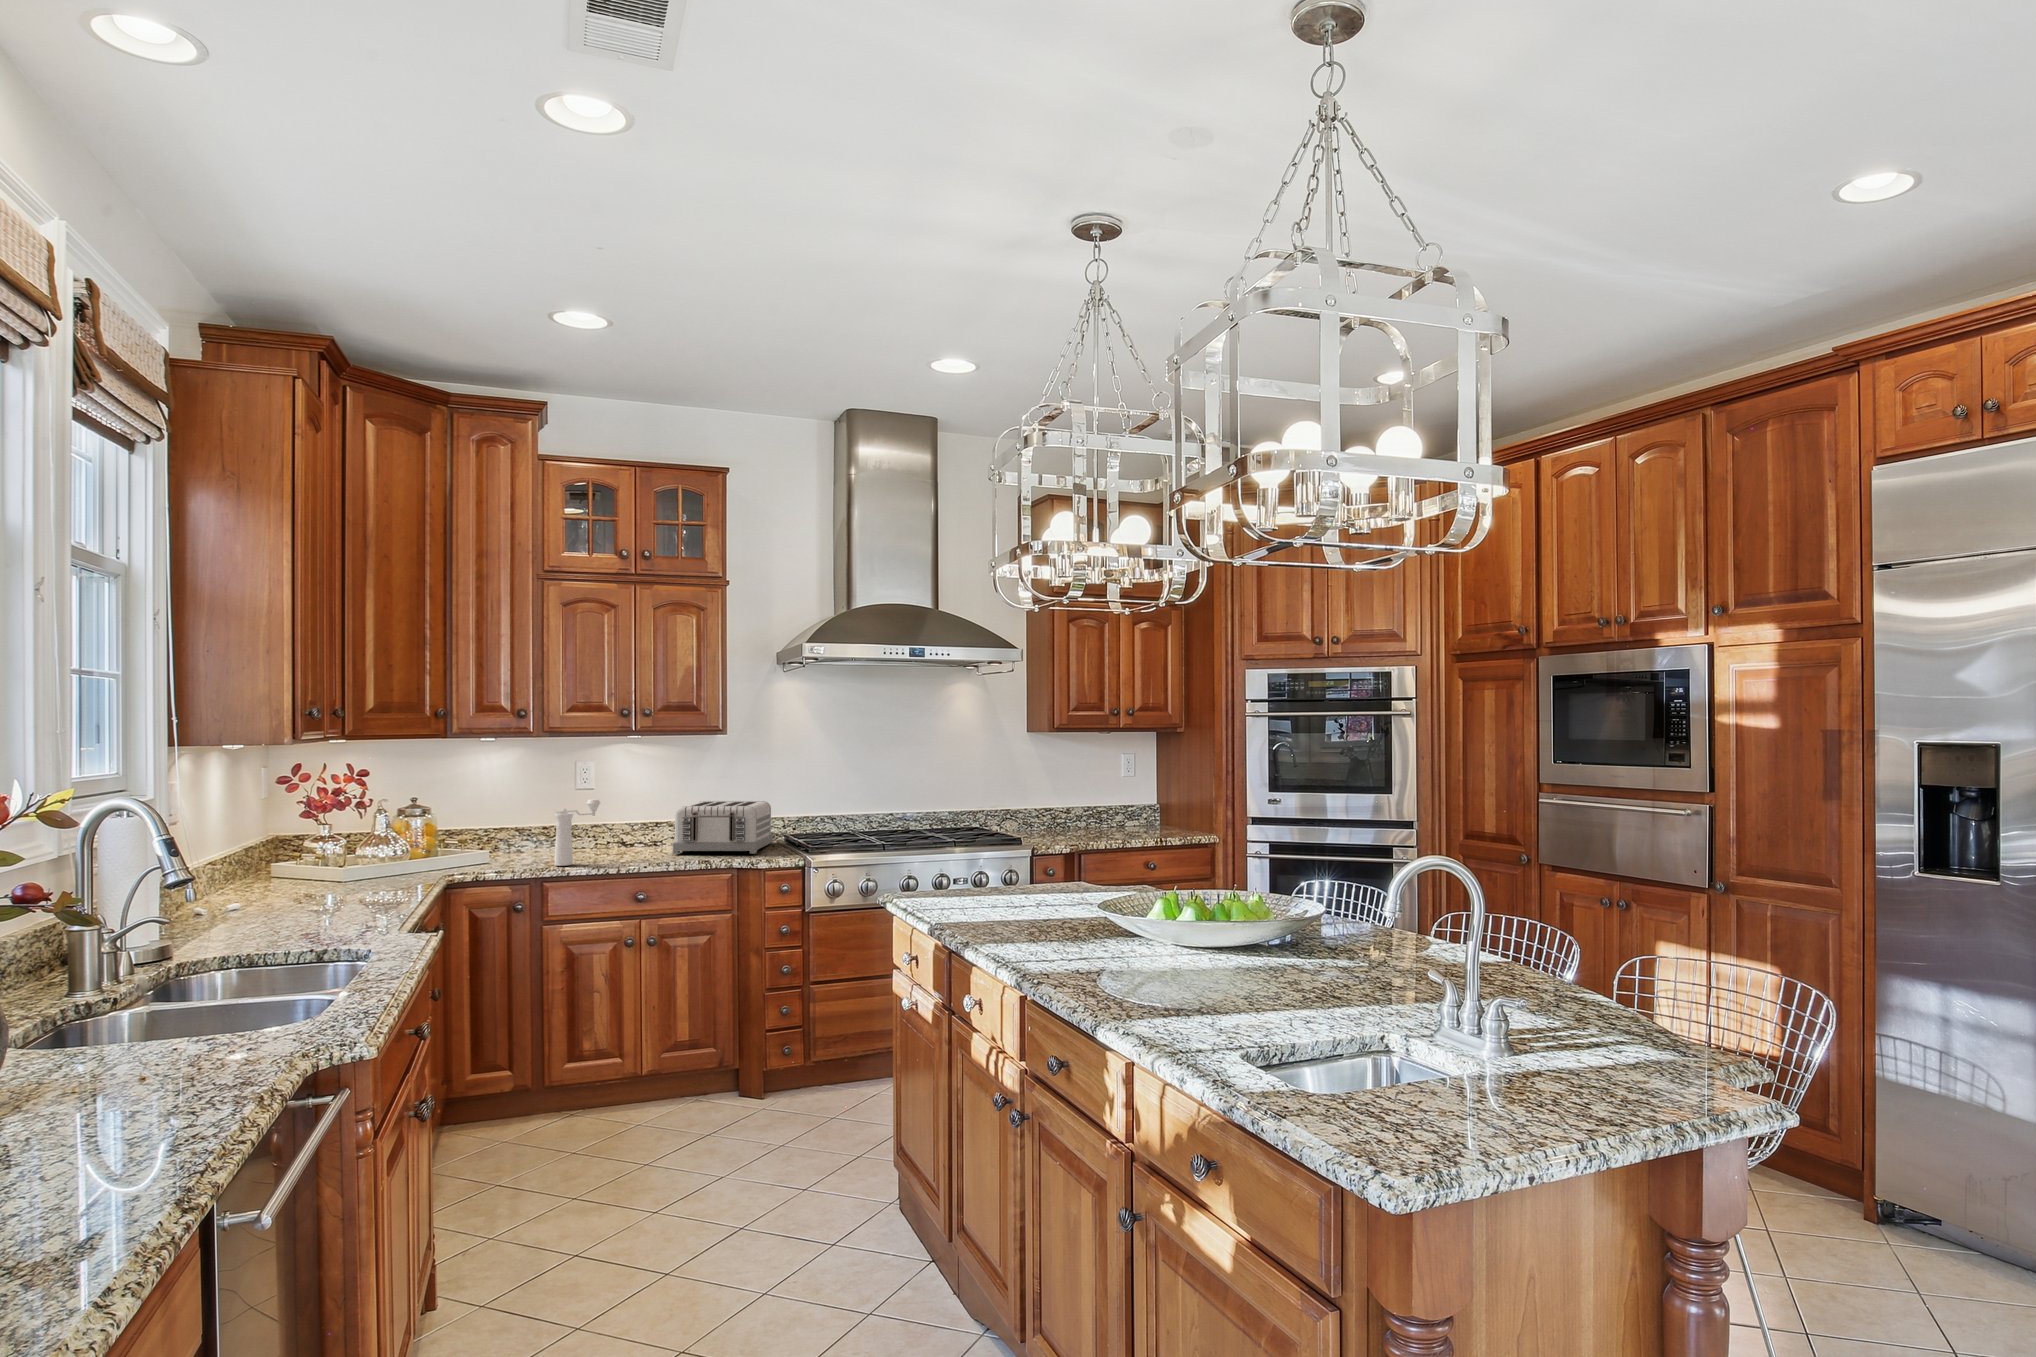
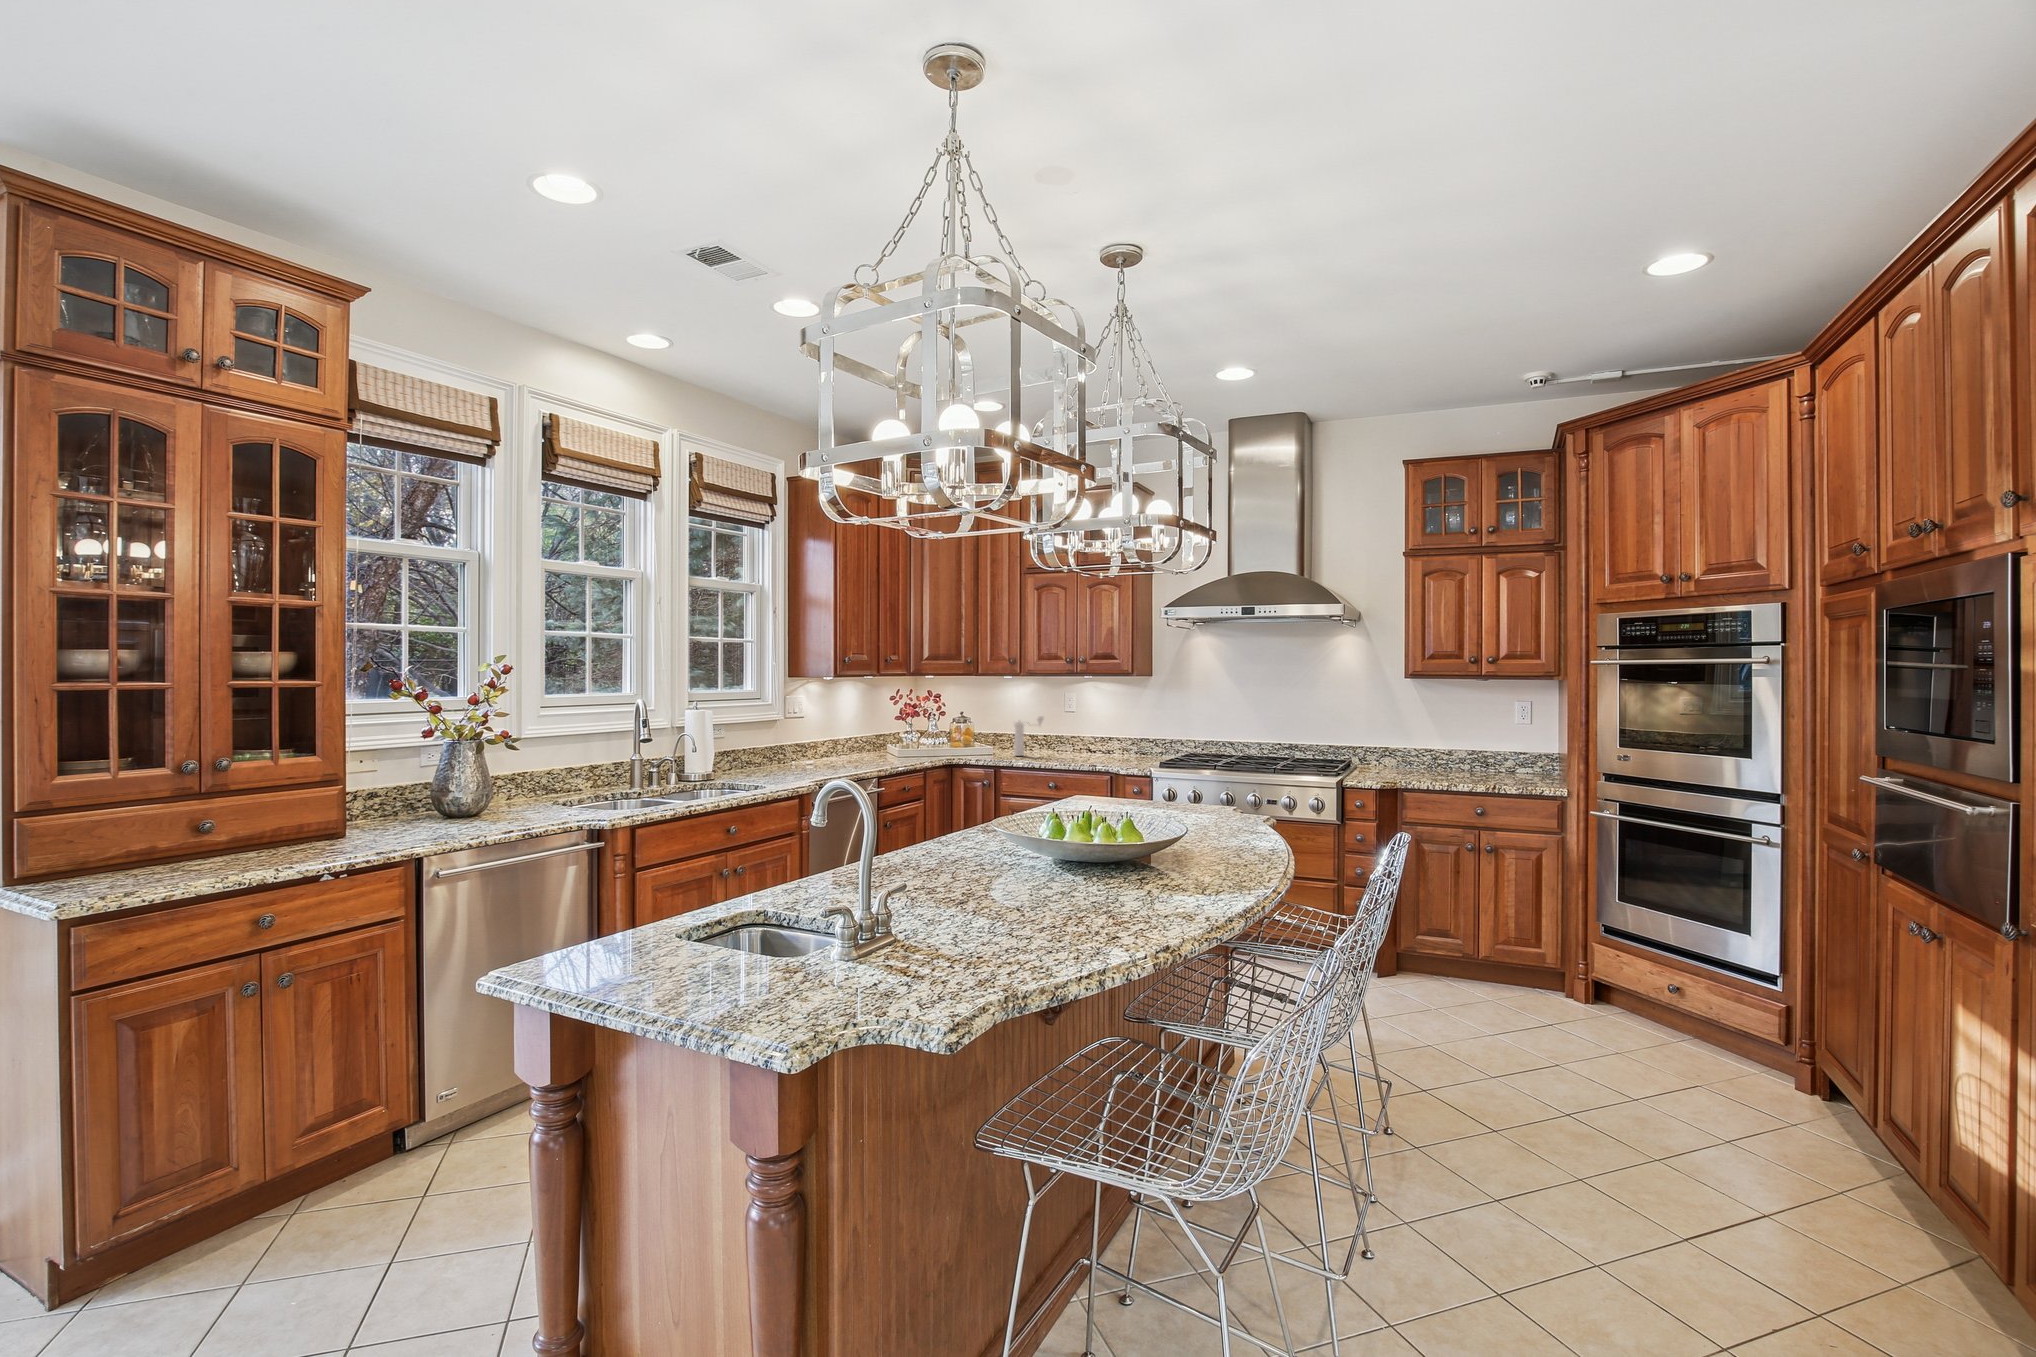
toaster: present [673,801,773,854] -> none [1090,724,1170,759]

